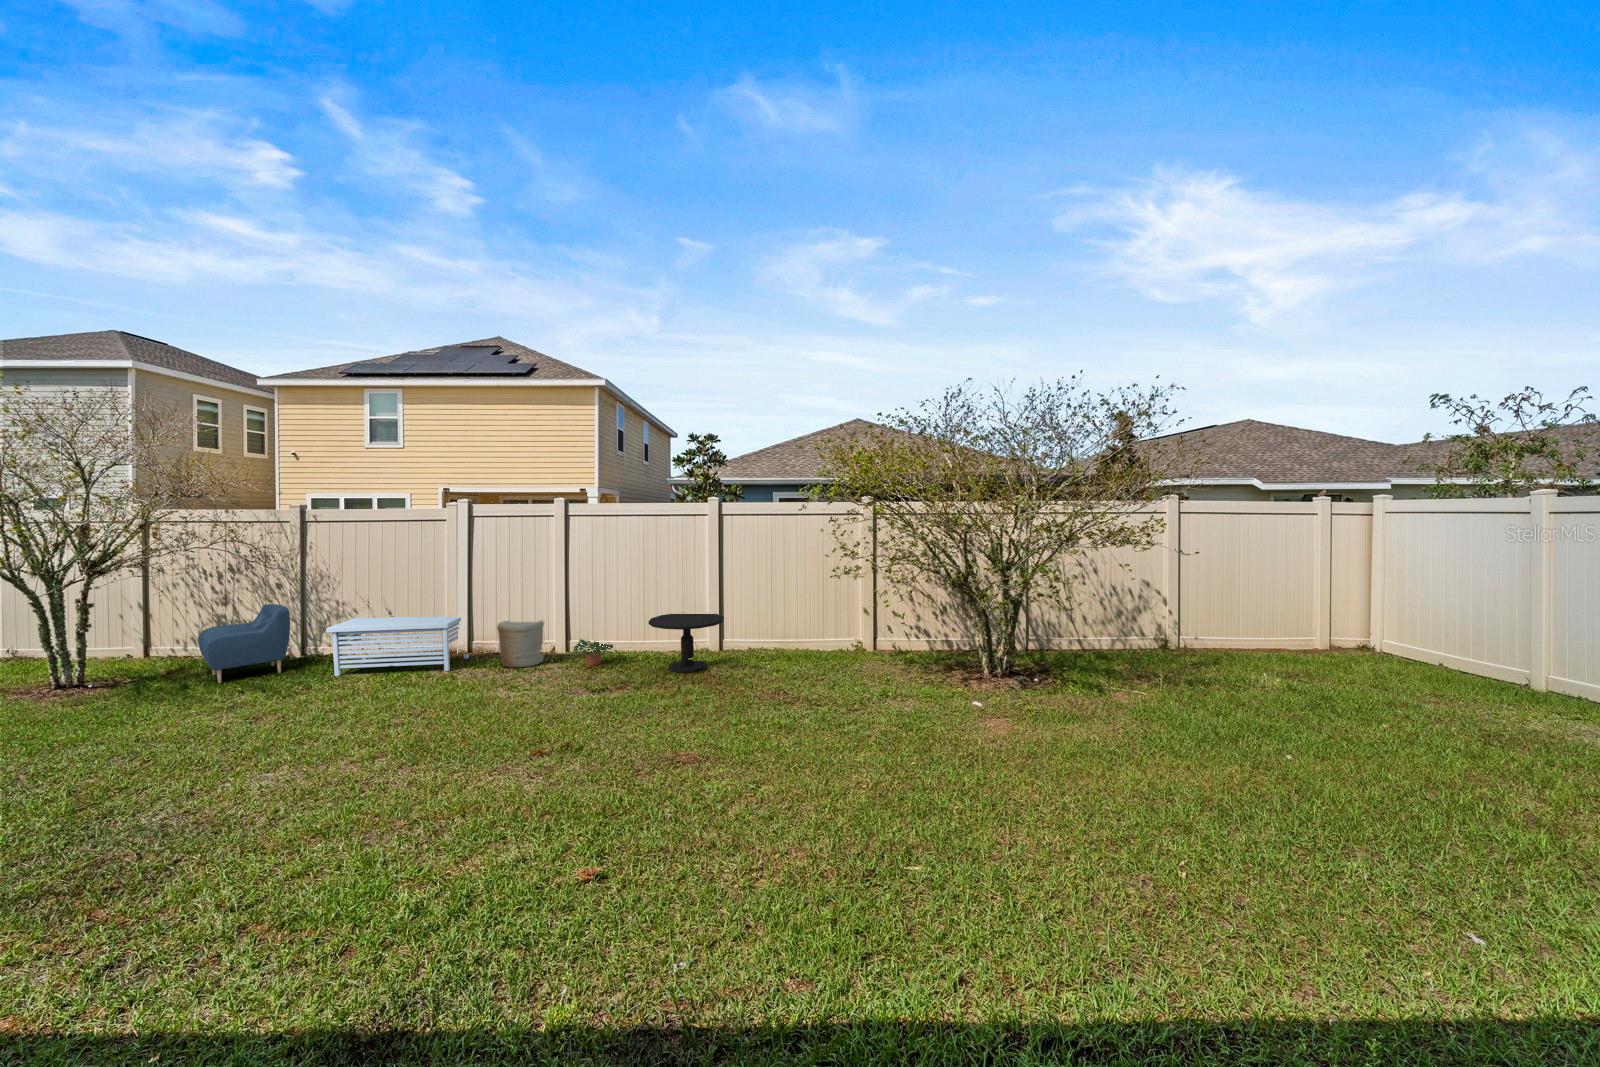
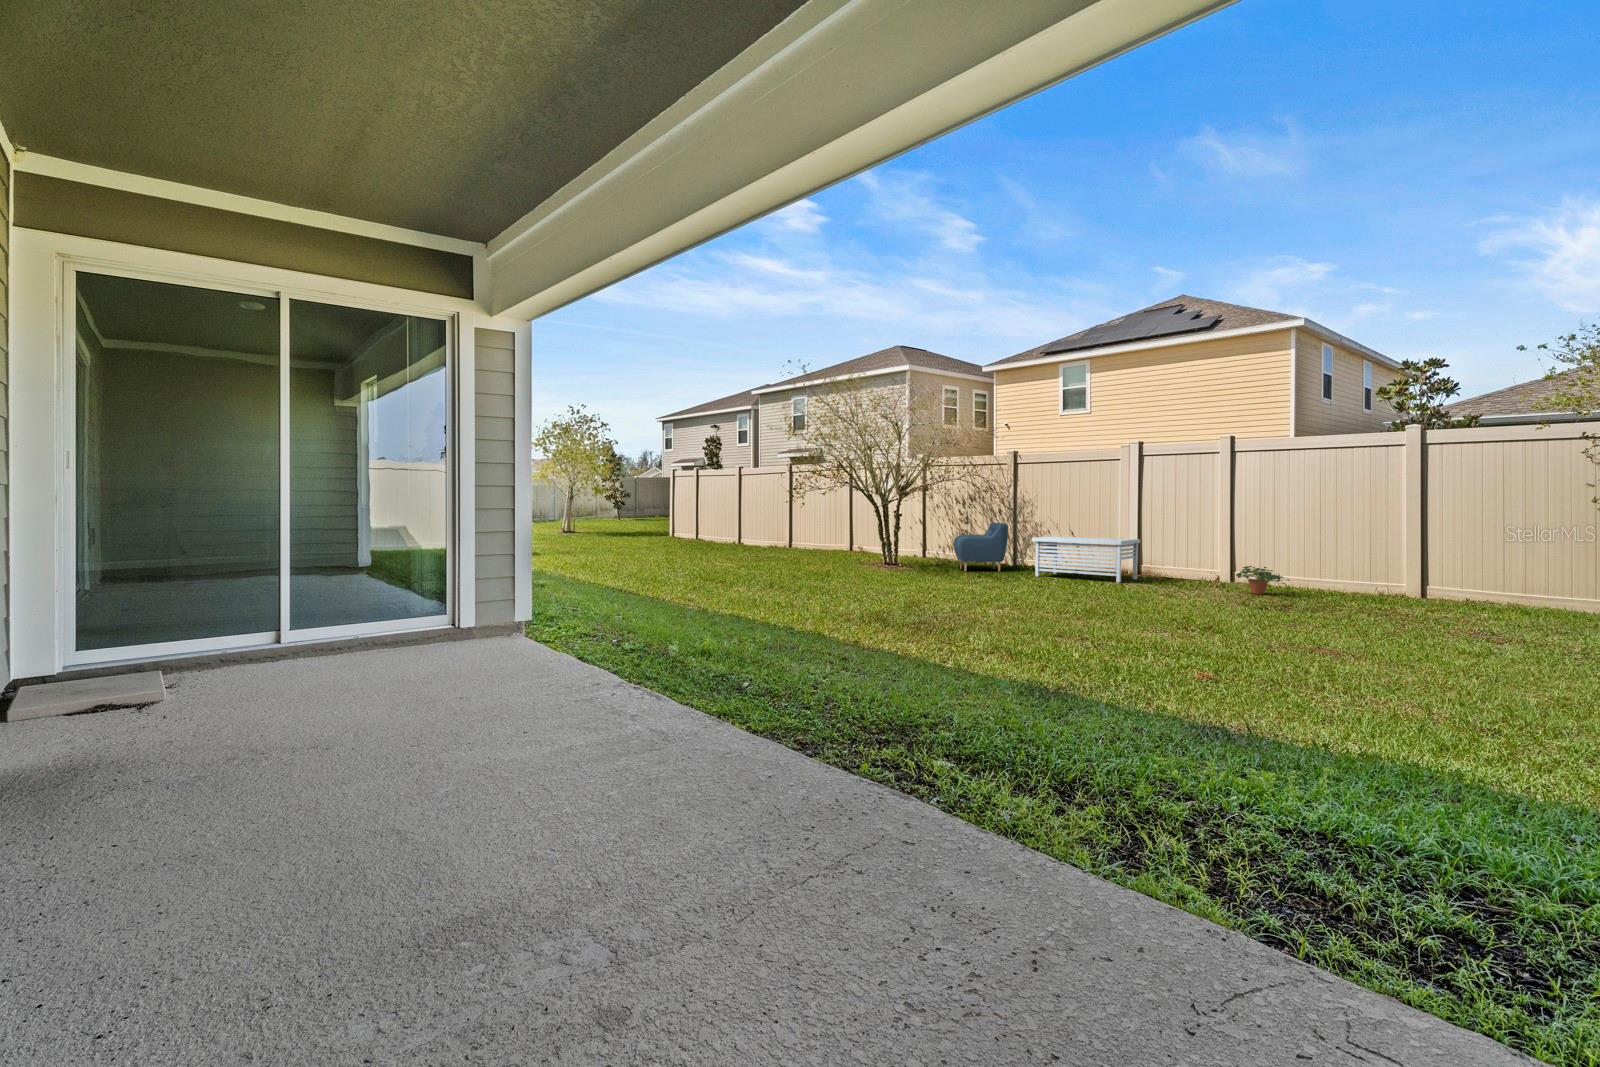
side table: present [649,614,724,673] -> none [1322,549,1424,608]
woven basket: present [497,621,544,668] -> none [1163,546,1209,588]

